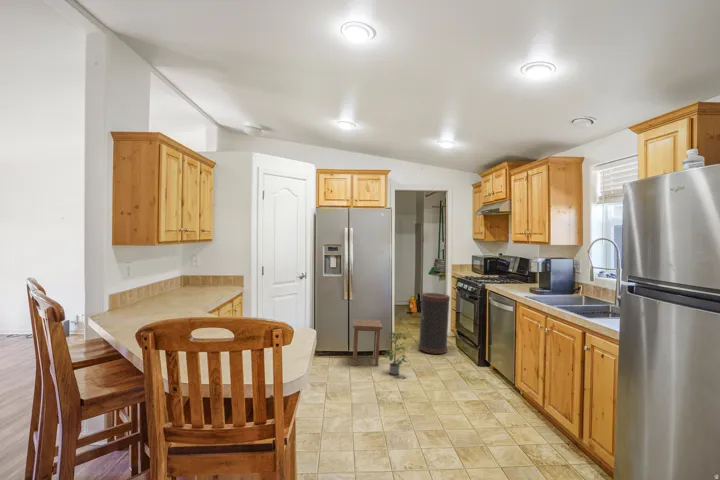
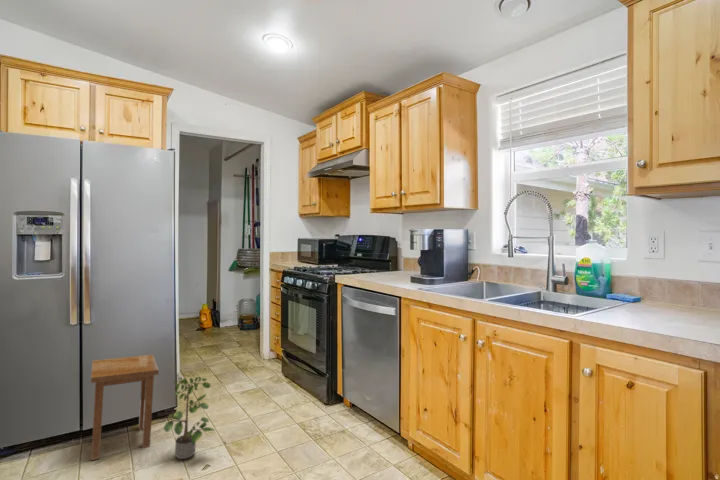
trash can: present [419,293,450,354] -> none [225,297,275,397]

